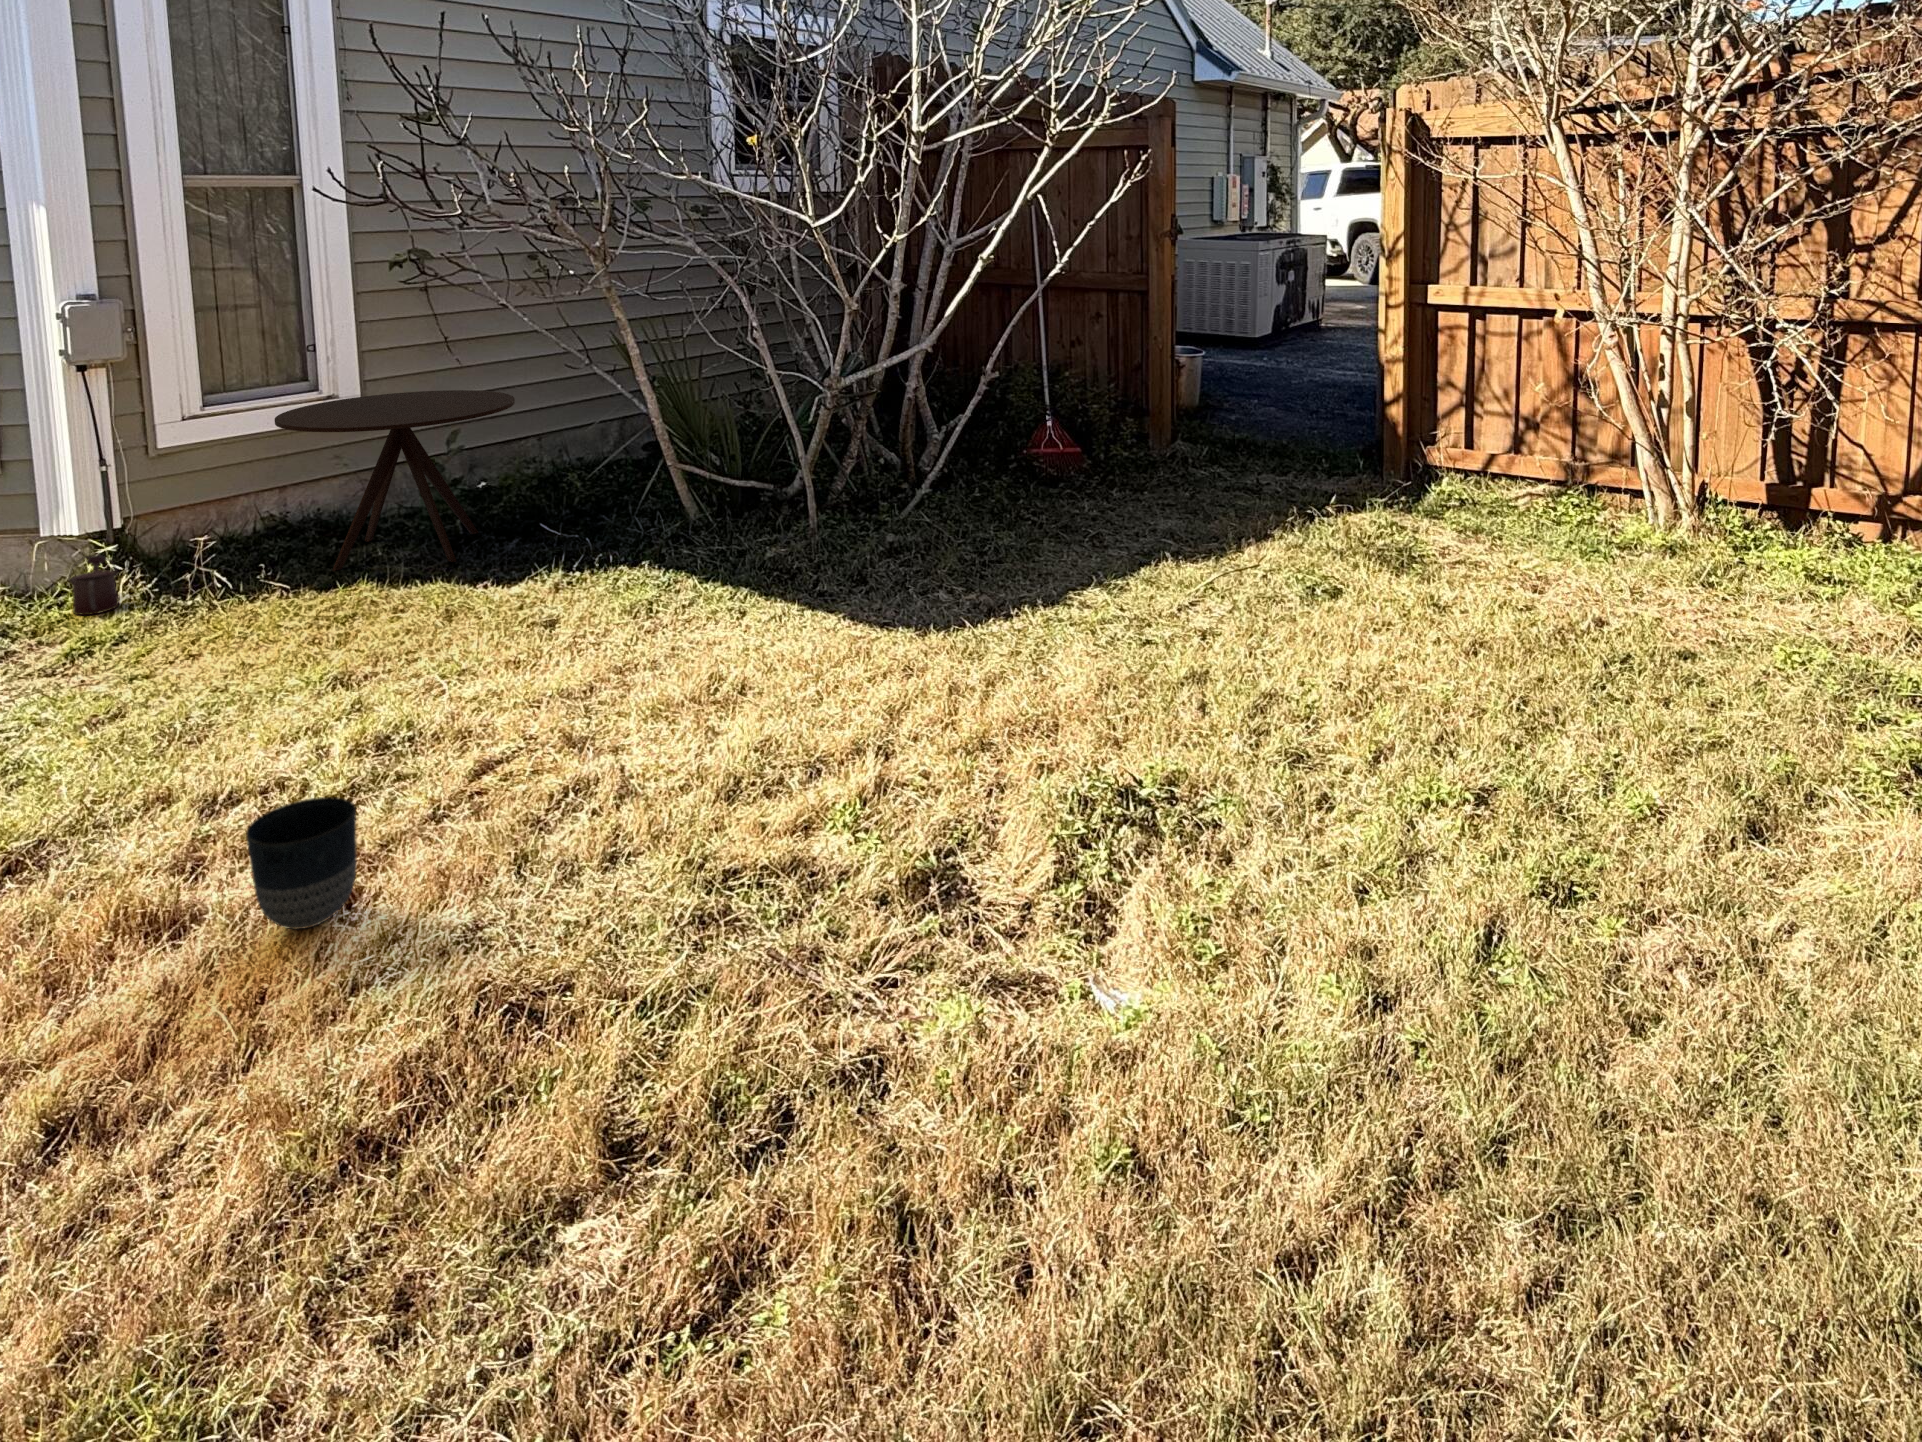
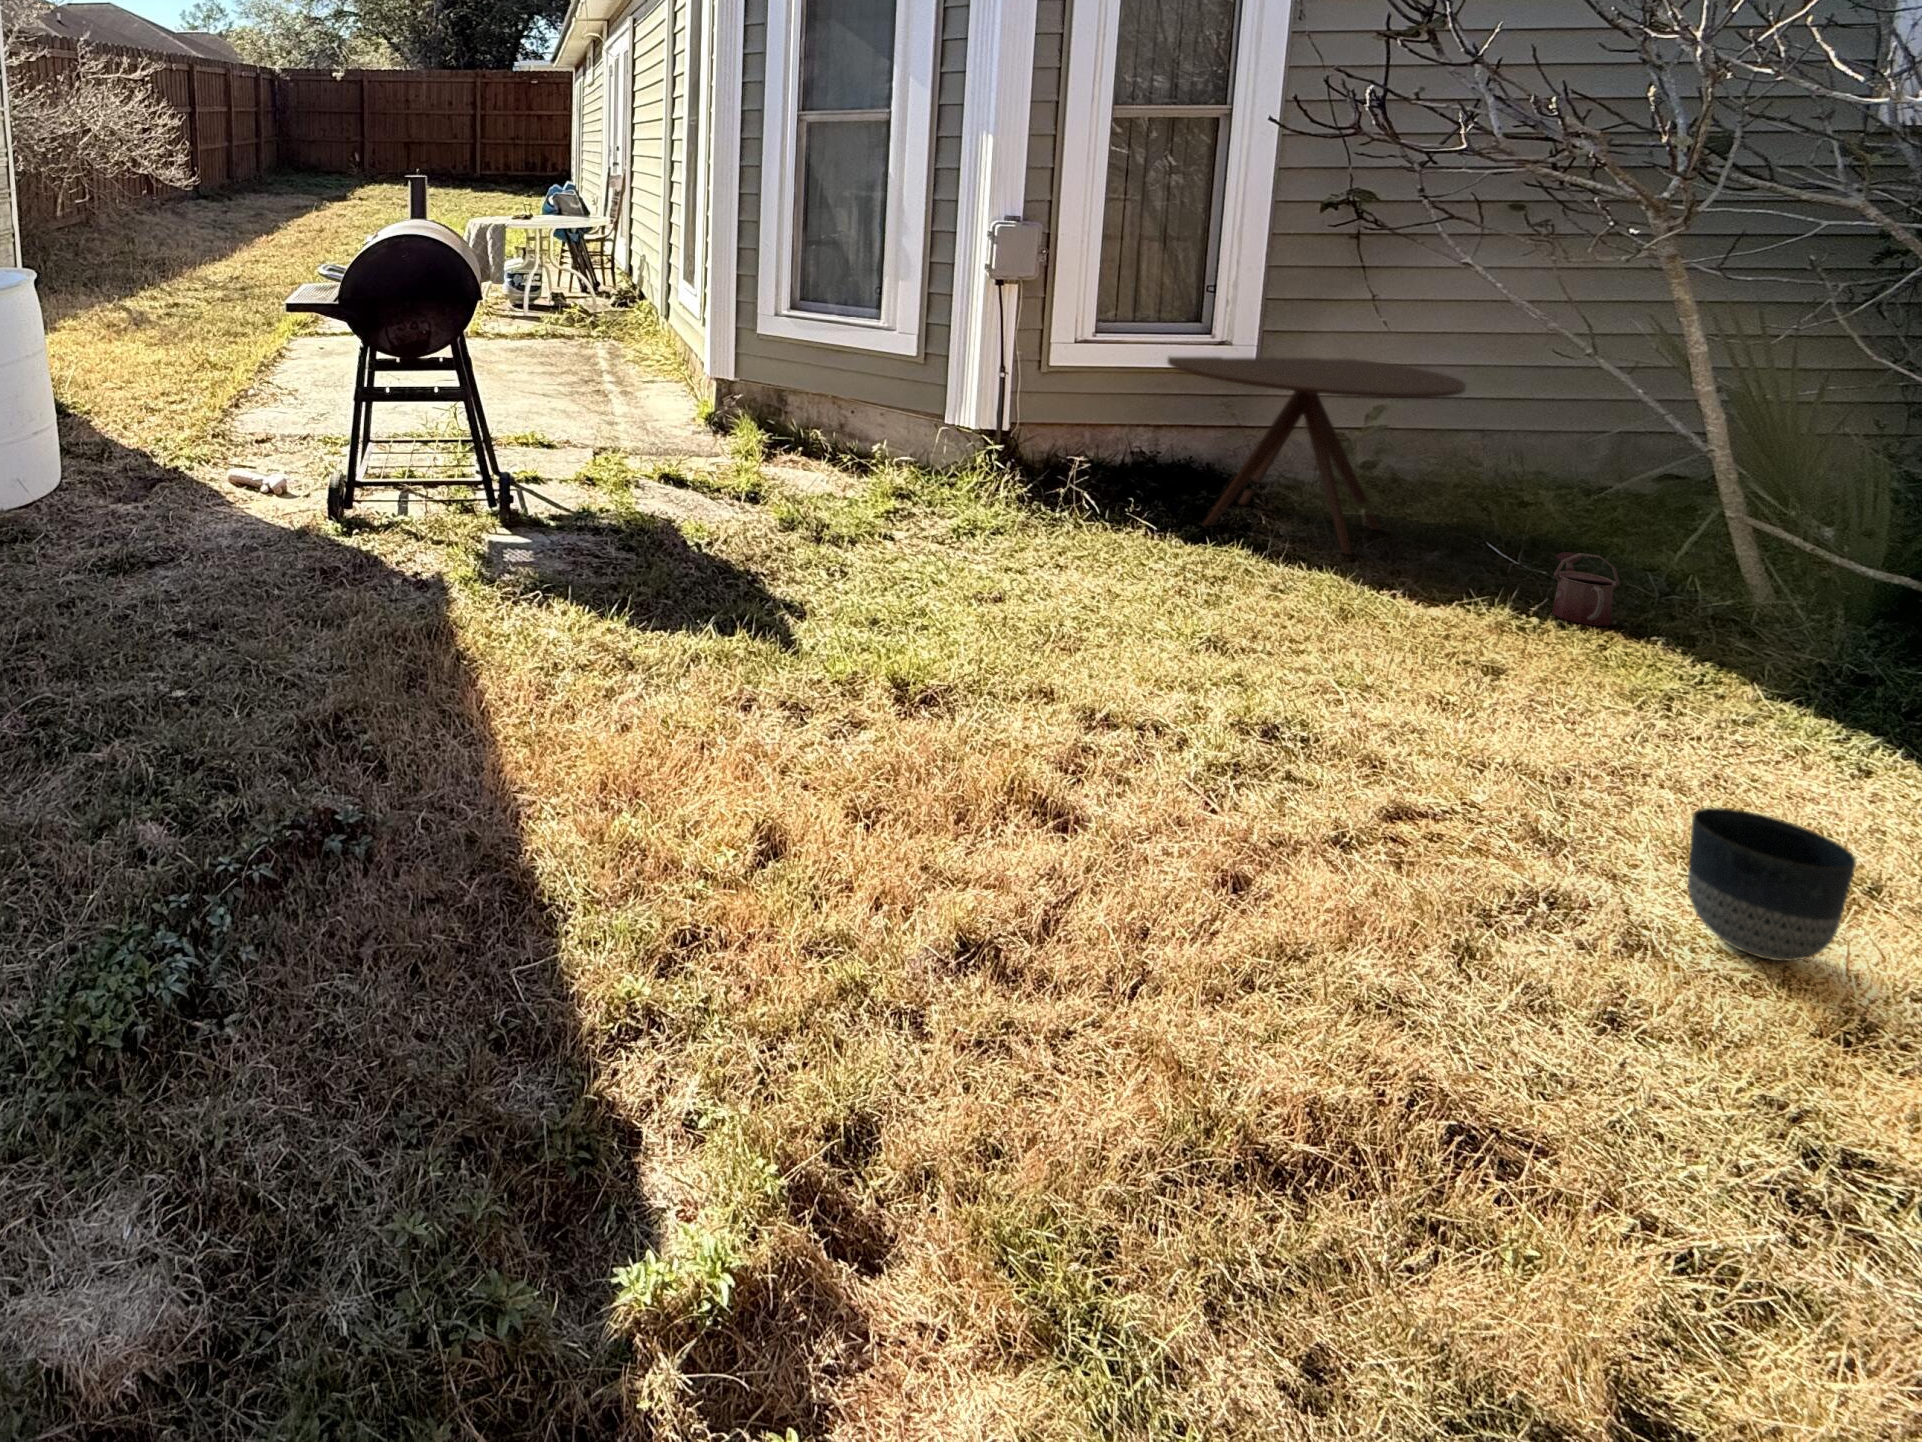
watering can: present [68,554,119,615] -> present [1552,552,1620,626]
planter: present [246,797,357,929] -> present [1688,808,1856,961]

